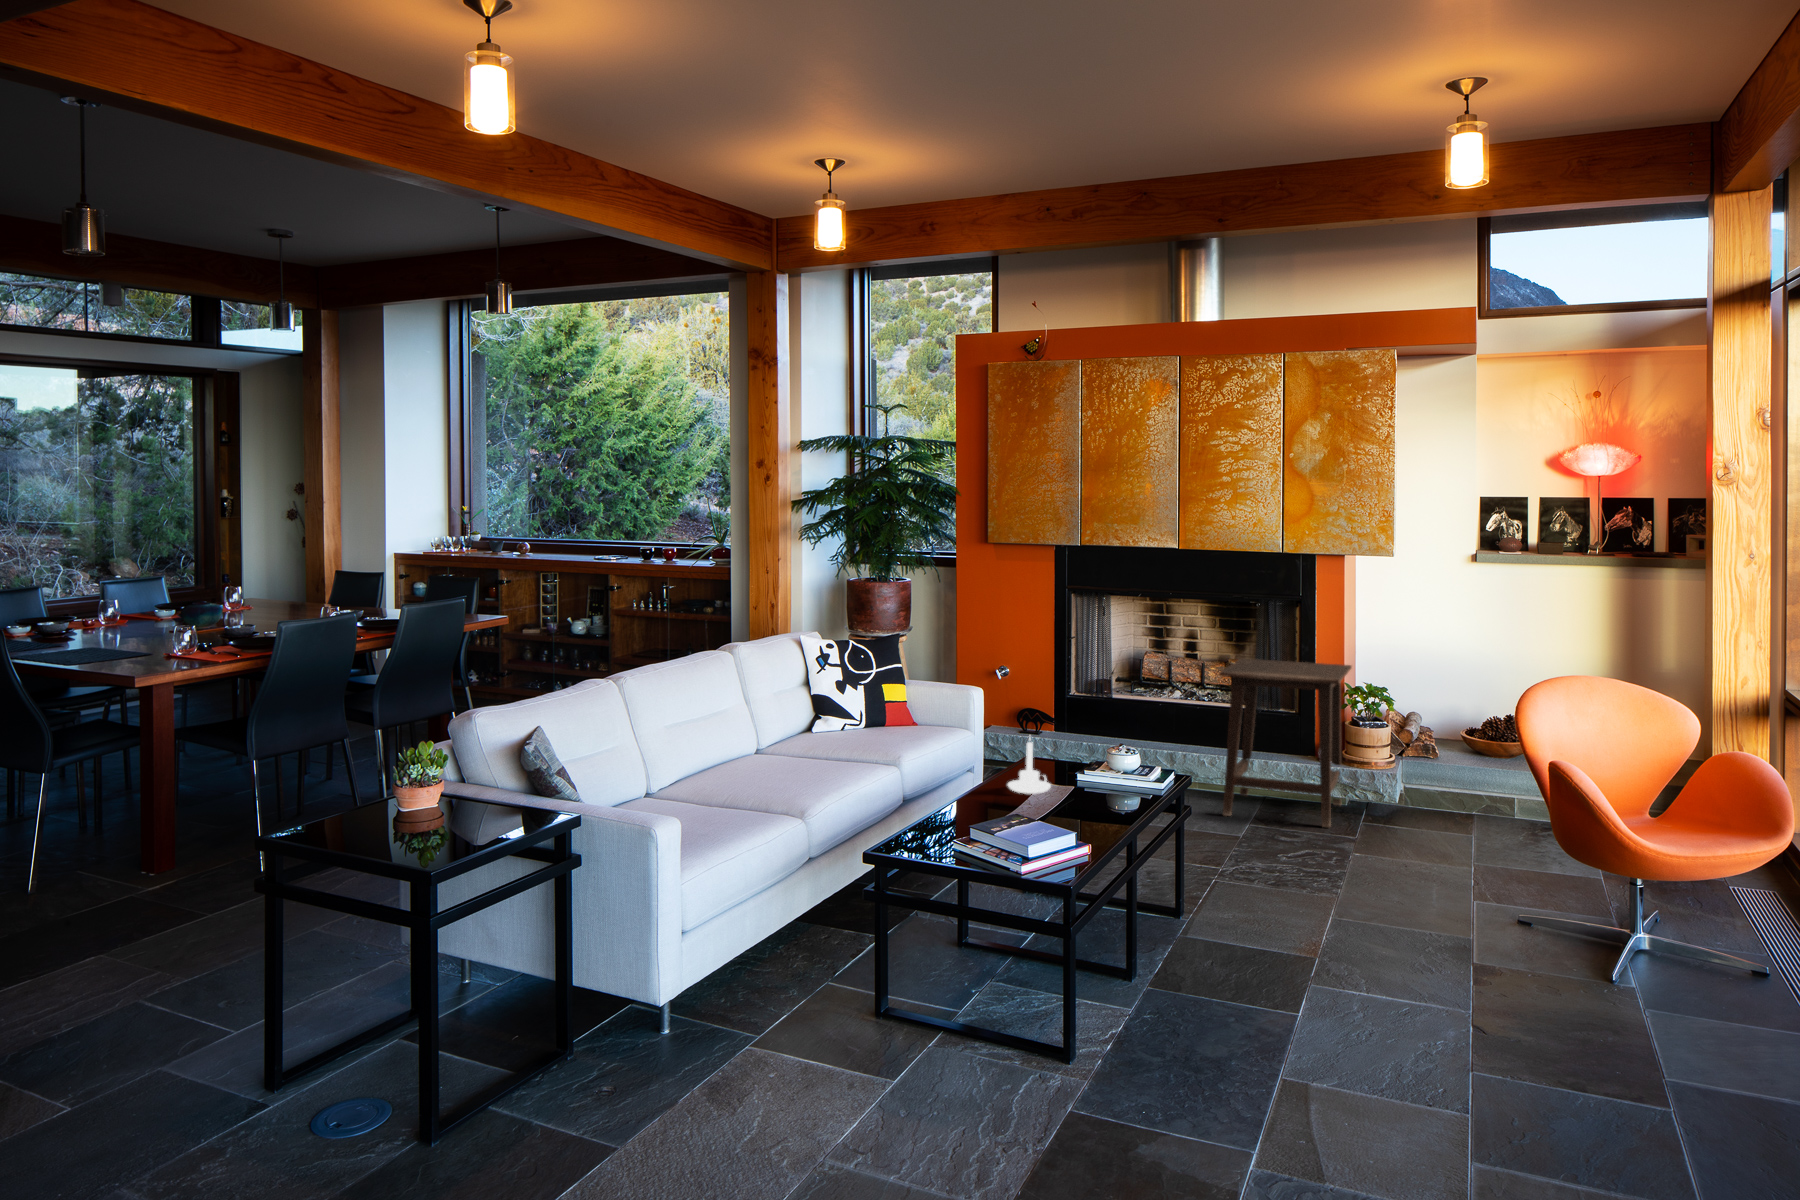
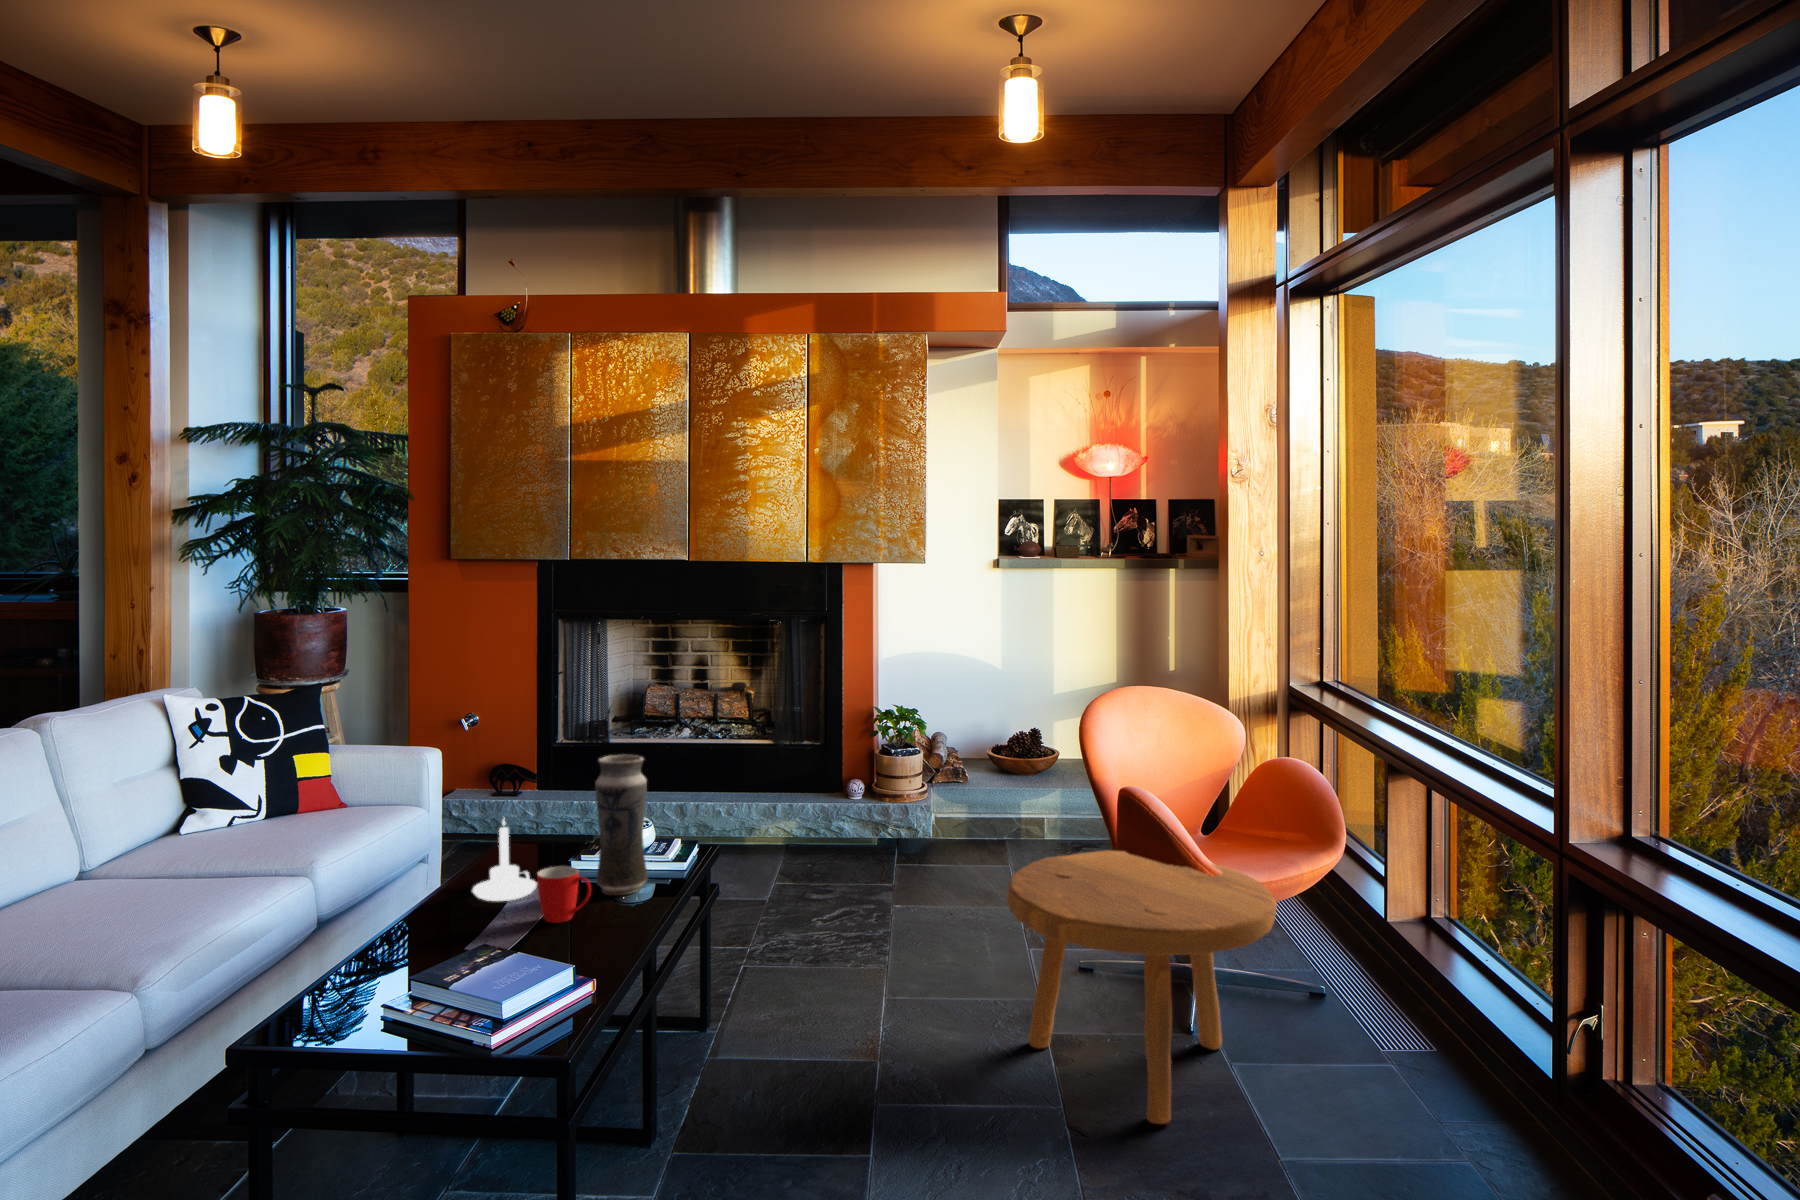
side table: present [1219,659,1352,827] -> none [743,686,884,876]
vase: none [1093,696,1132,798] -> present [595,754,648,895]
mug: none [1052,771,1089,809] -> present [537,866,591,923]
footstool: none [1419,808,1667,1023] -> present [1007,850,1277,1124]

